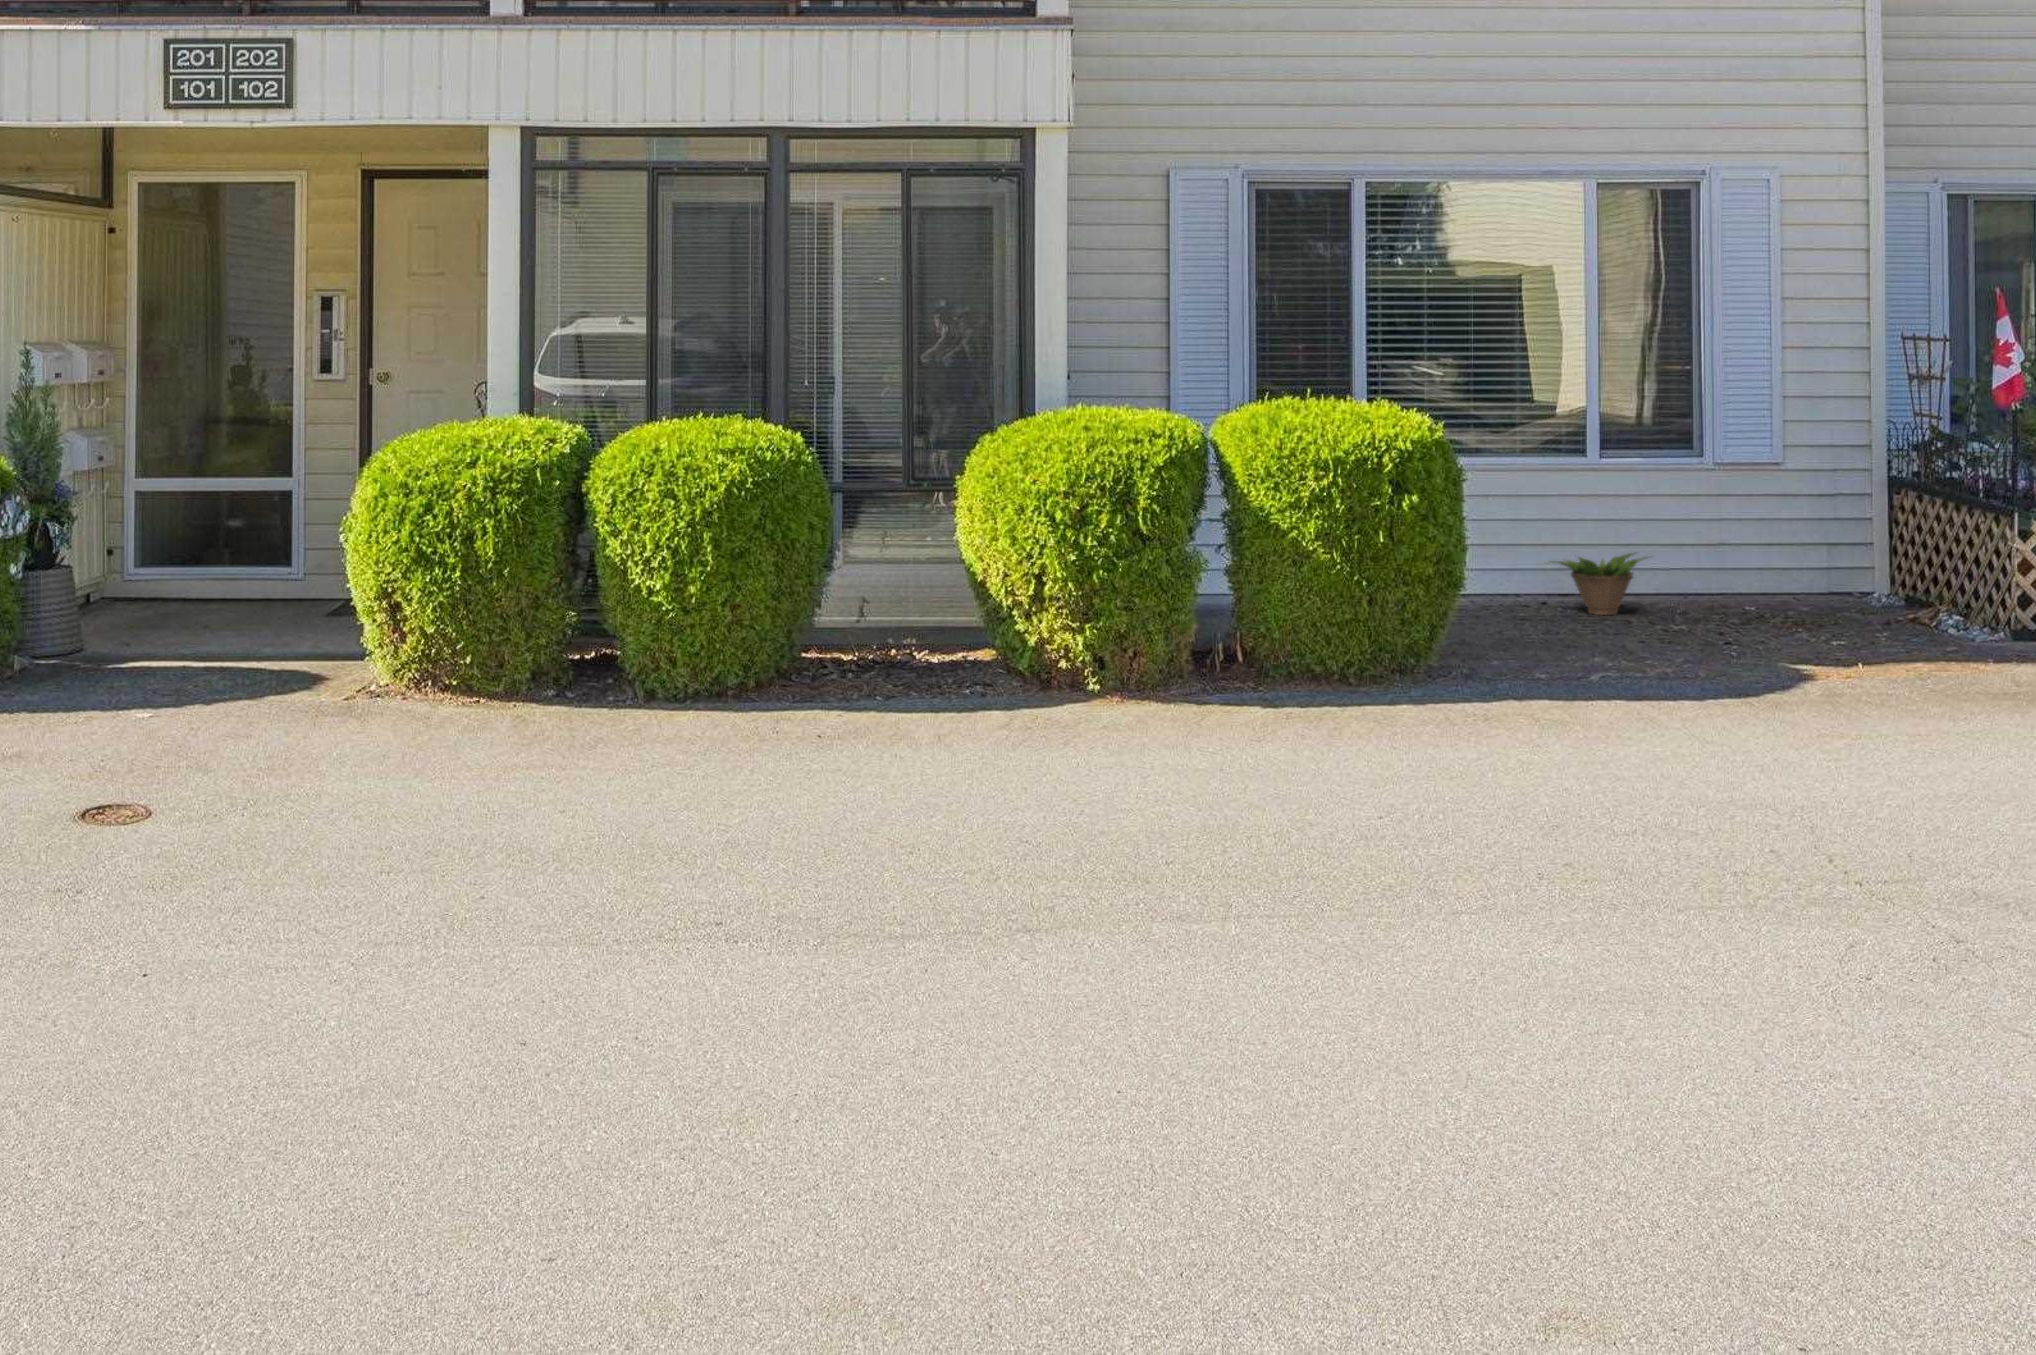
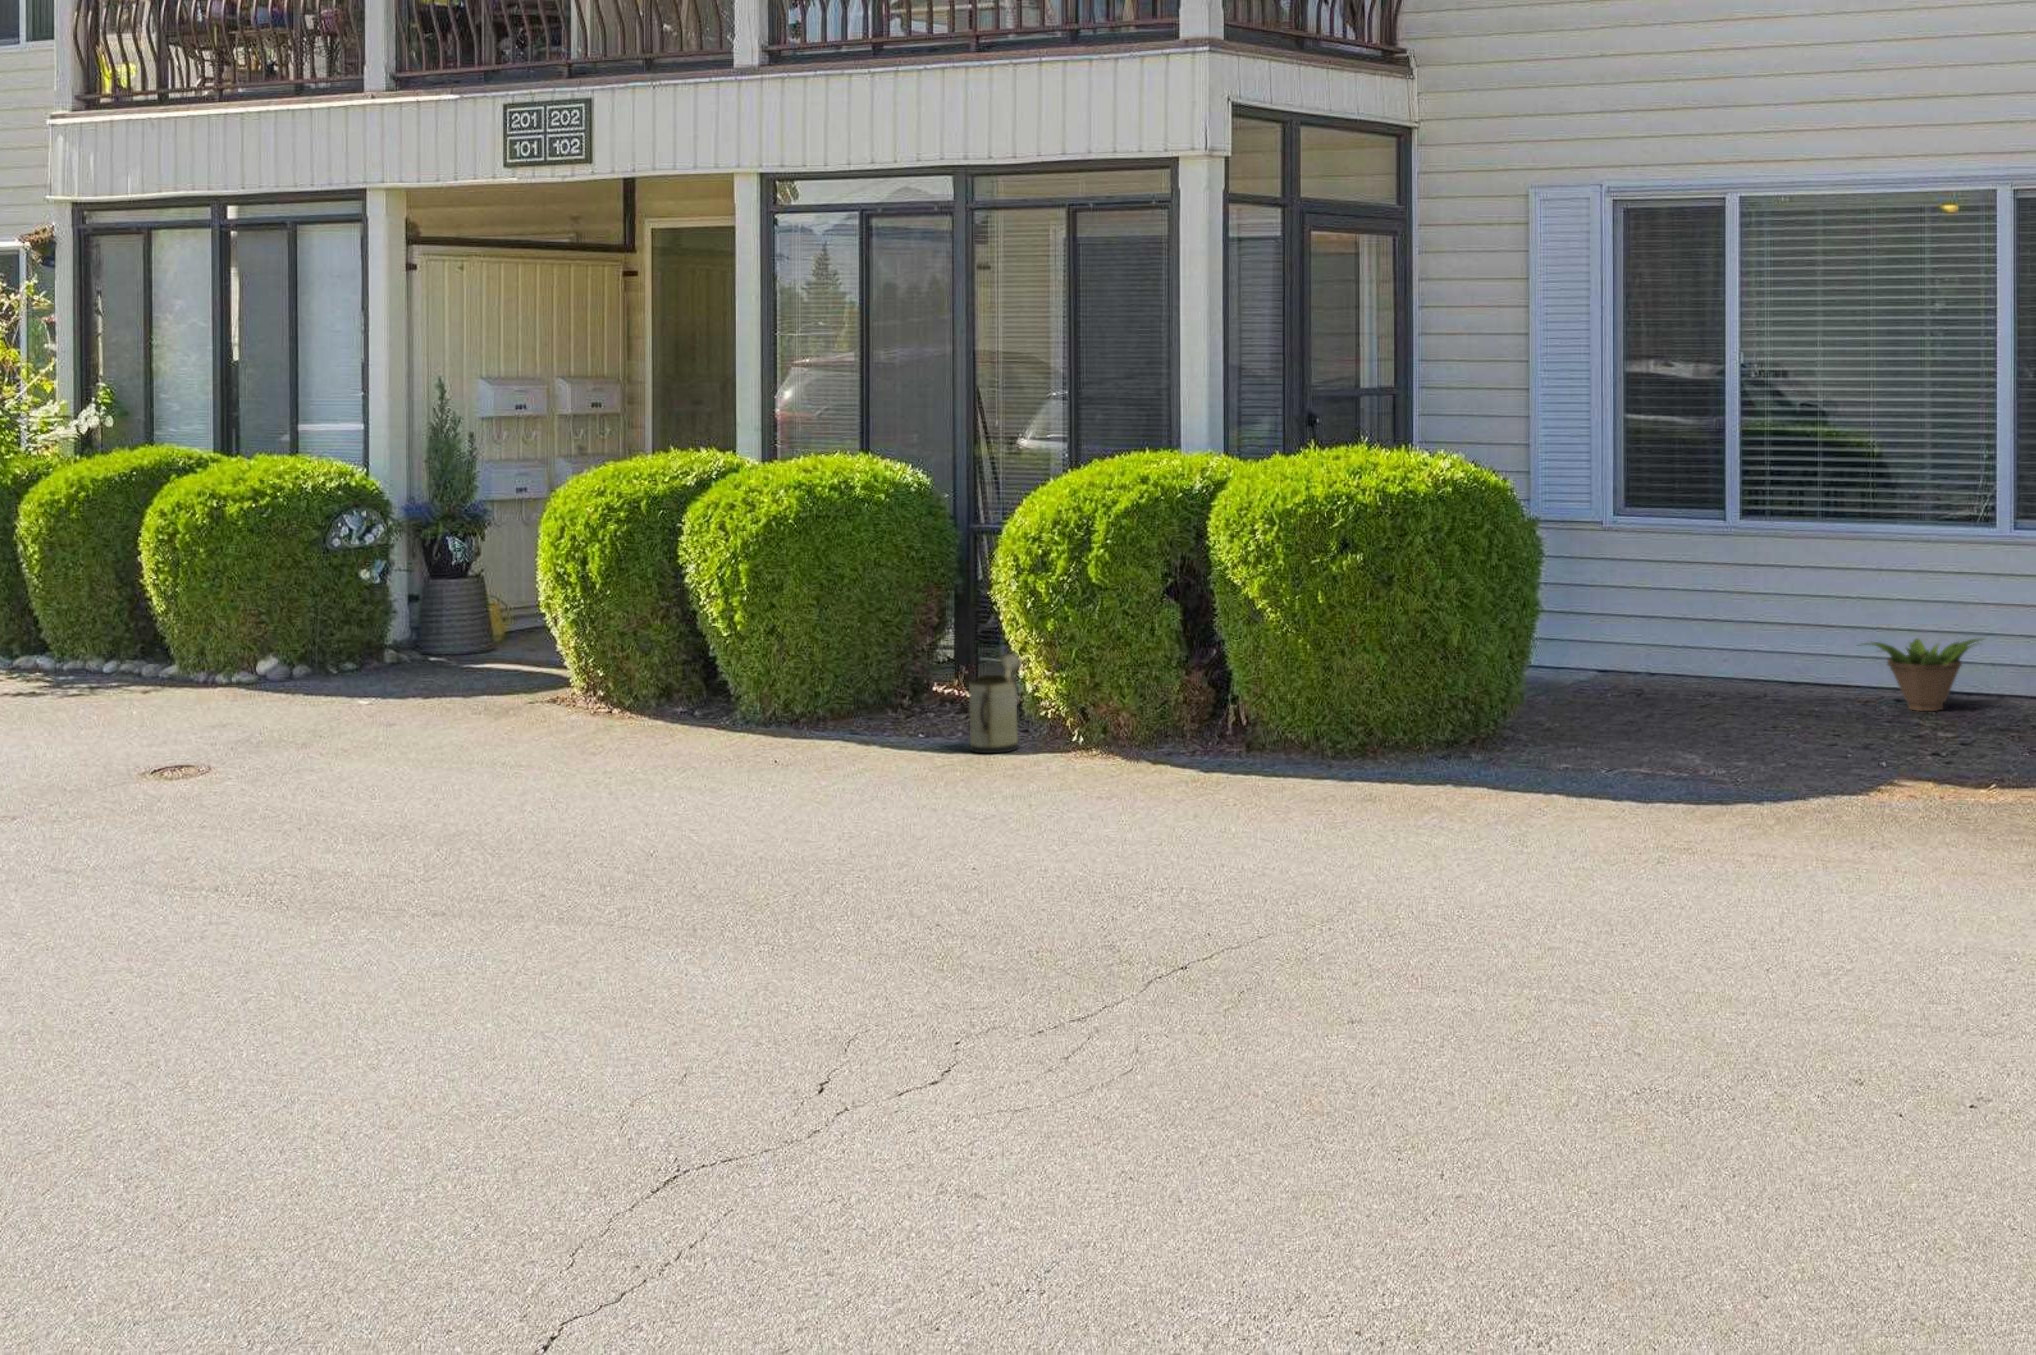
watering can: none [956,607,1014,703] -> present [969,654,1022,753]

